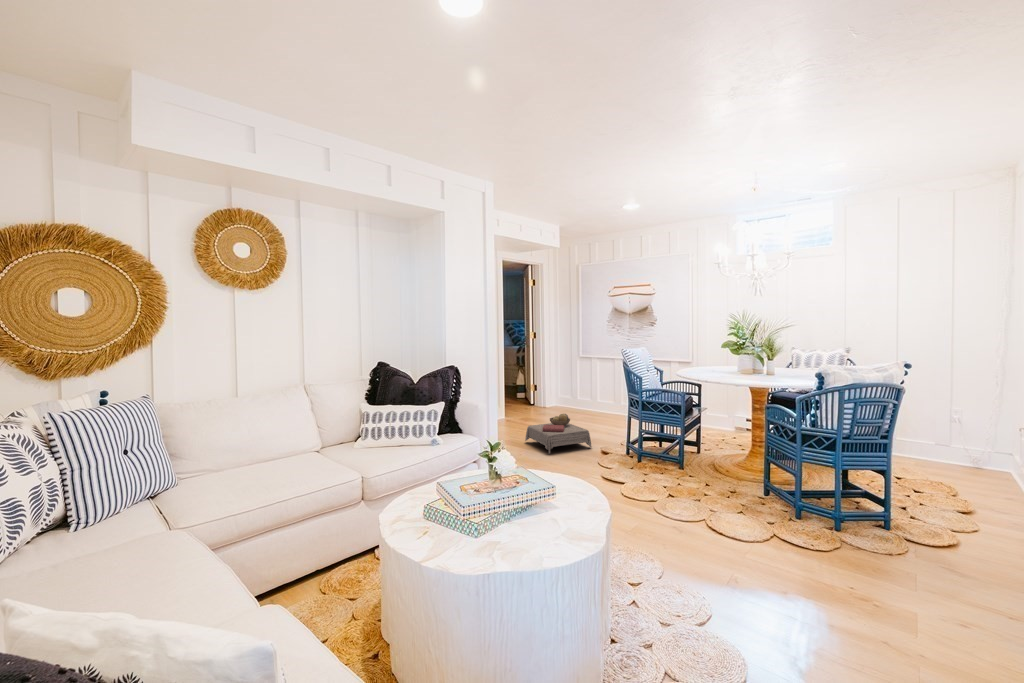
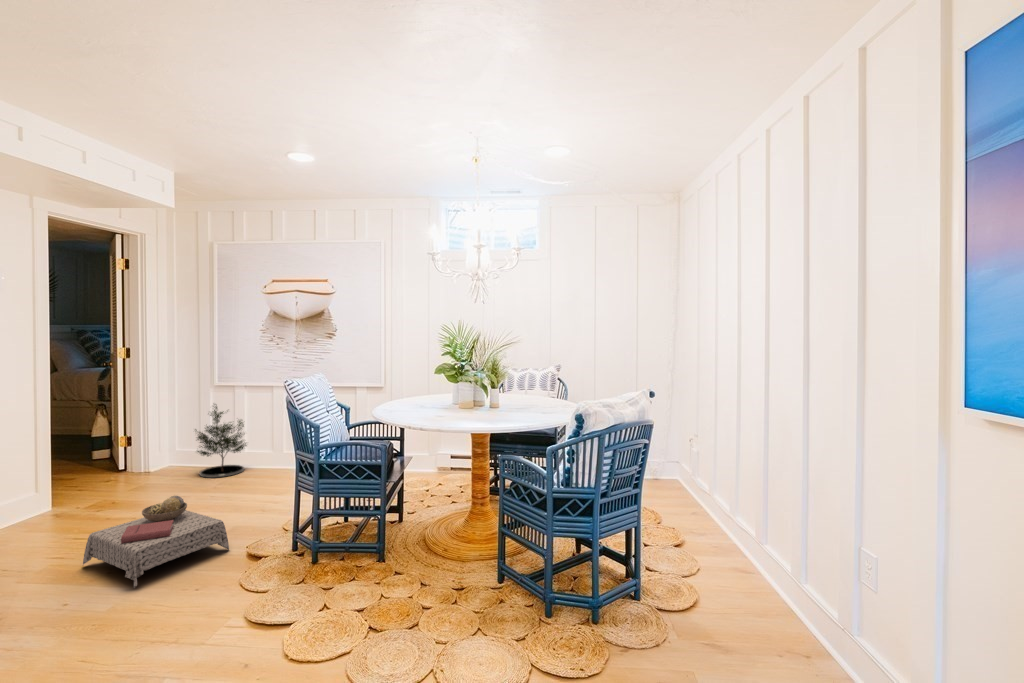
potted tree: none [569,367,600,414] -> present [195,406,247,478]

